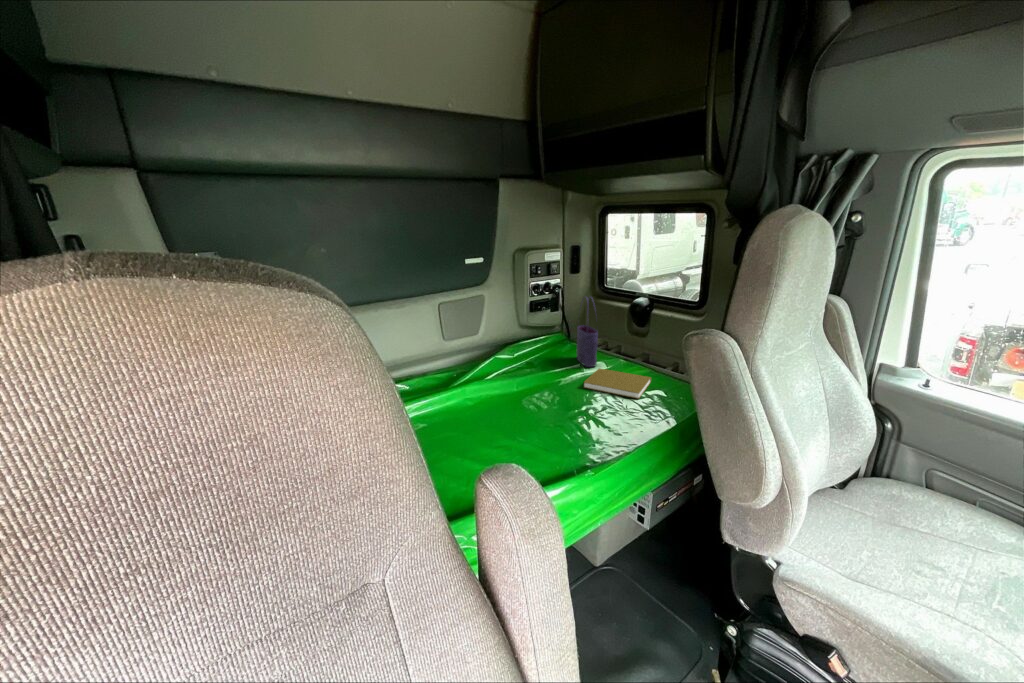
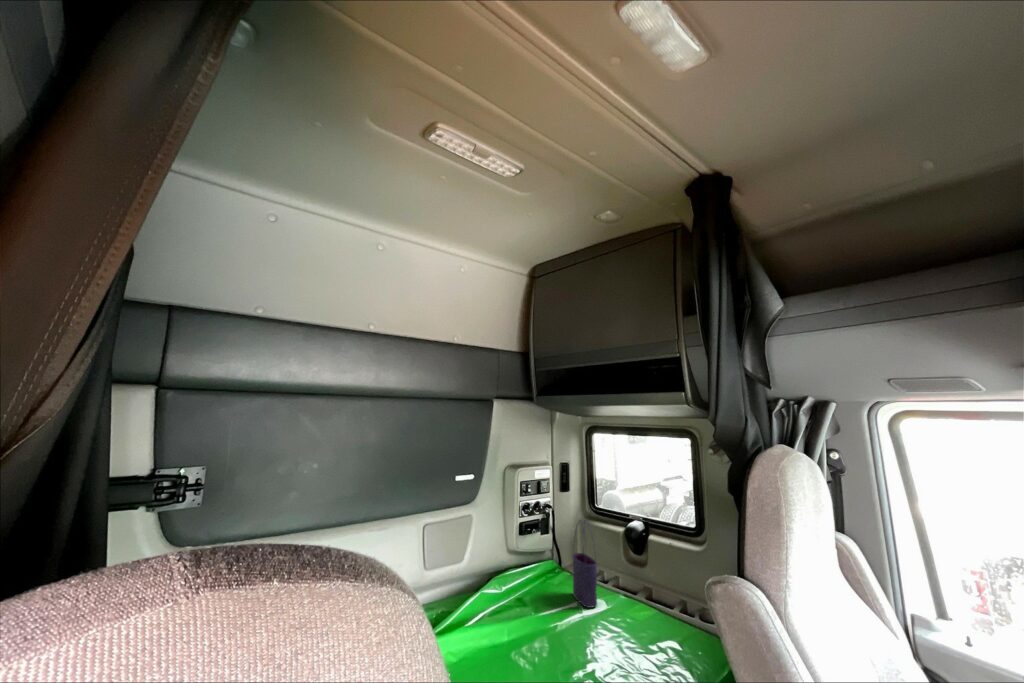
book: present [584,368,651,399] -> none [587,610,663,657]

